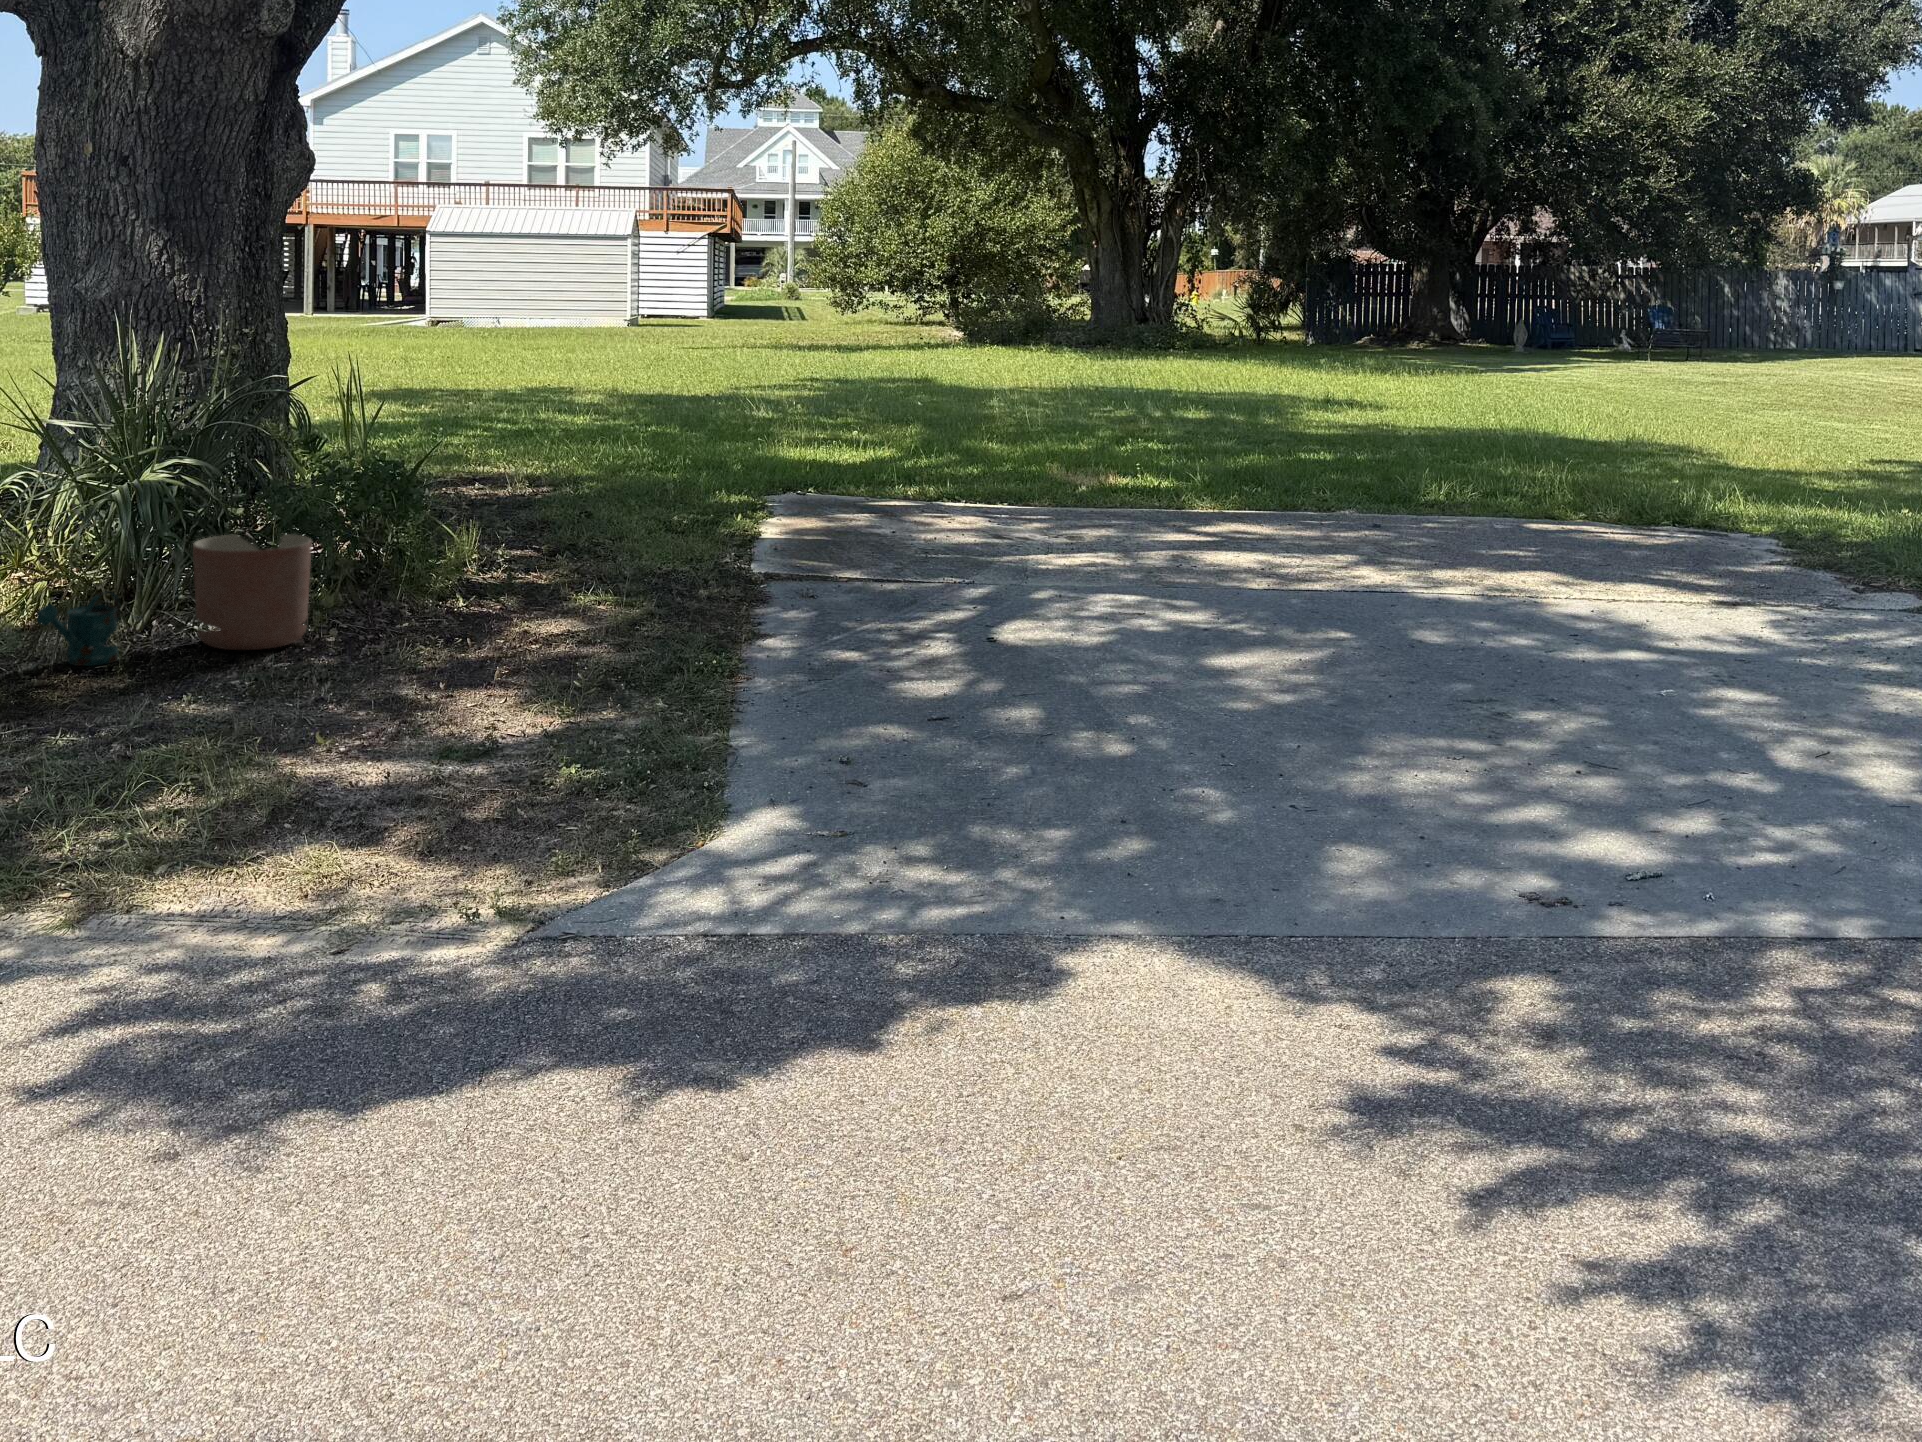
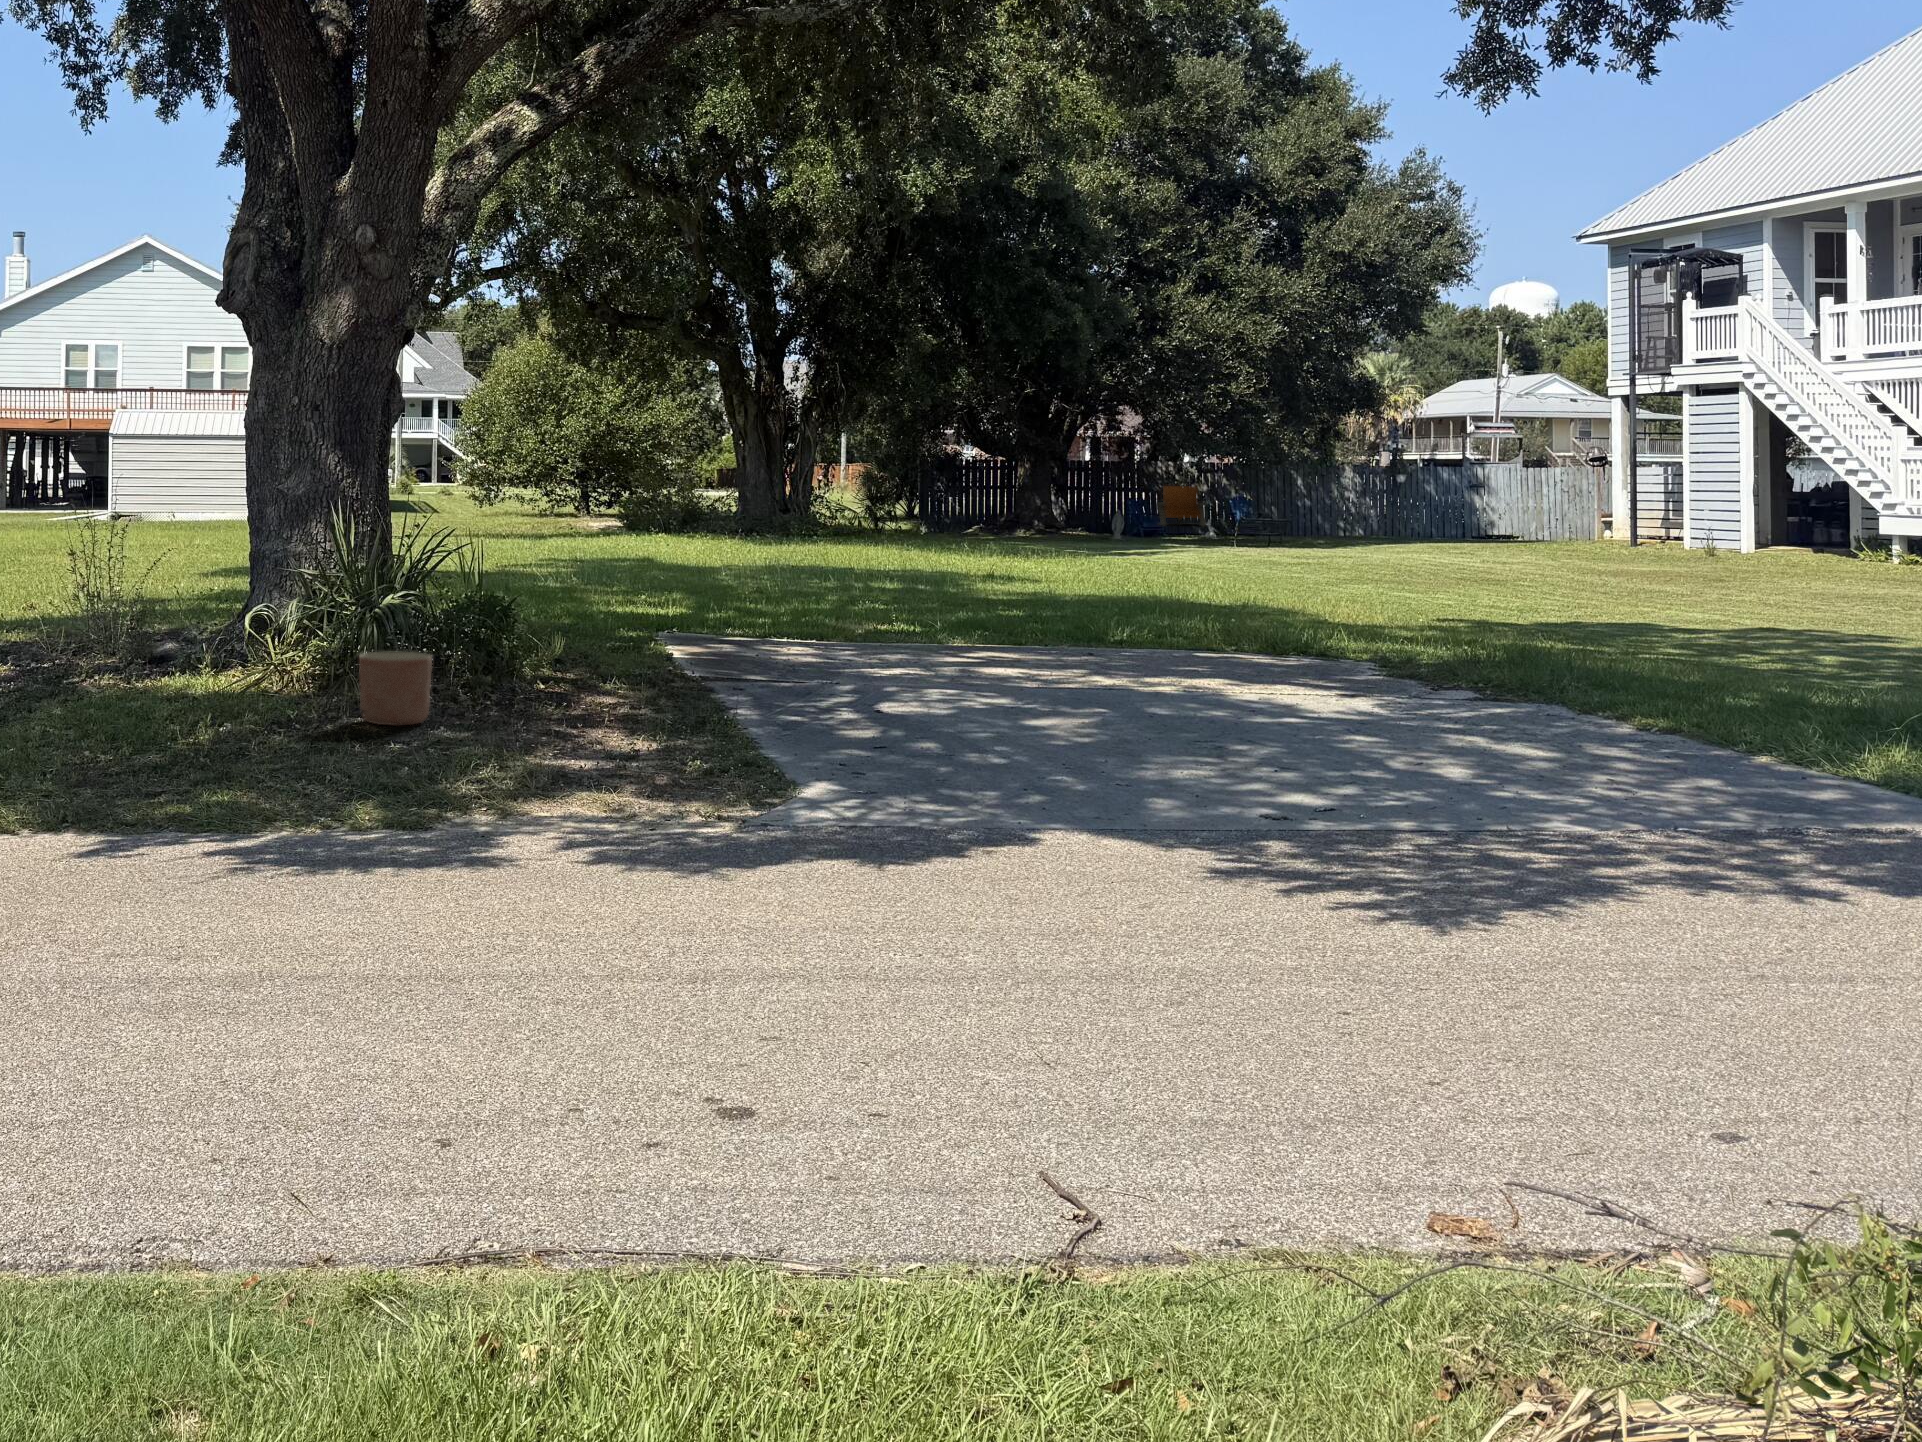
lounge chair: none [1569,292,1623,337] -> present [1157,486,1206,526]
watering can: present [37,592,120,666] -> none [290,686,327,733]

